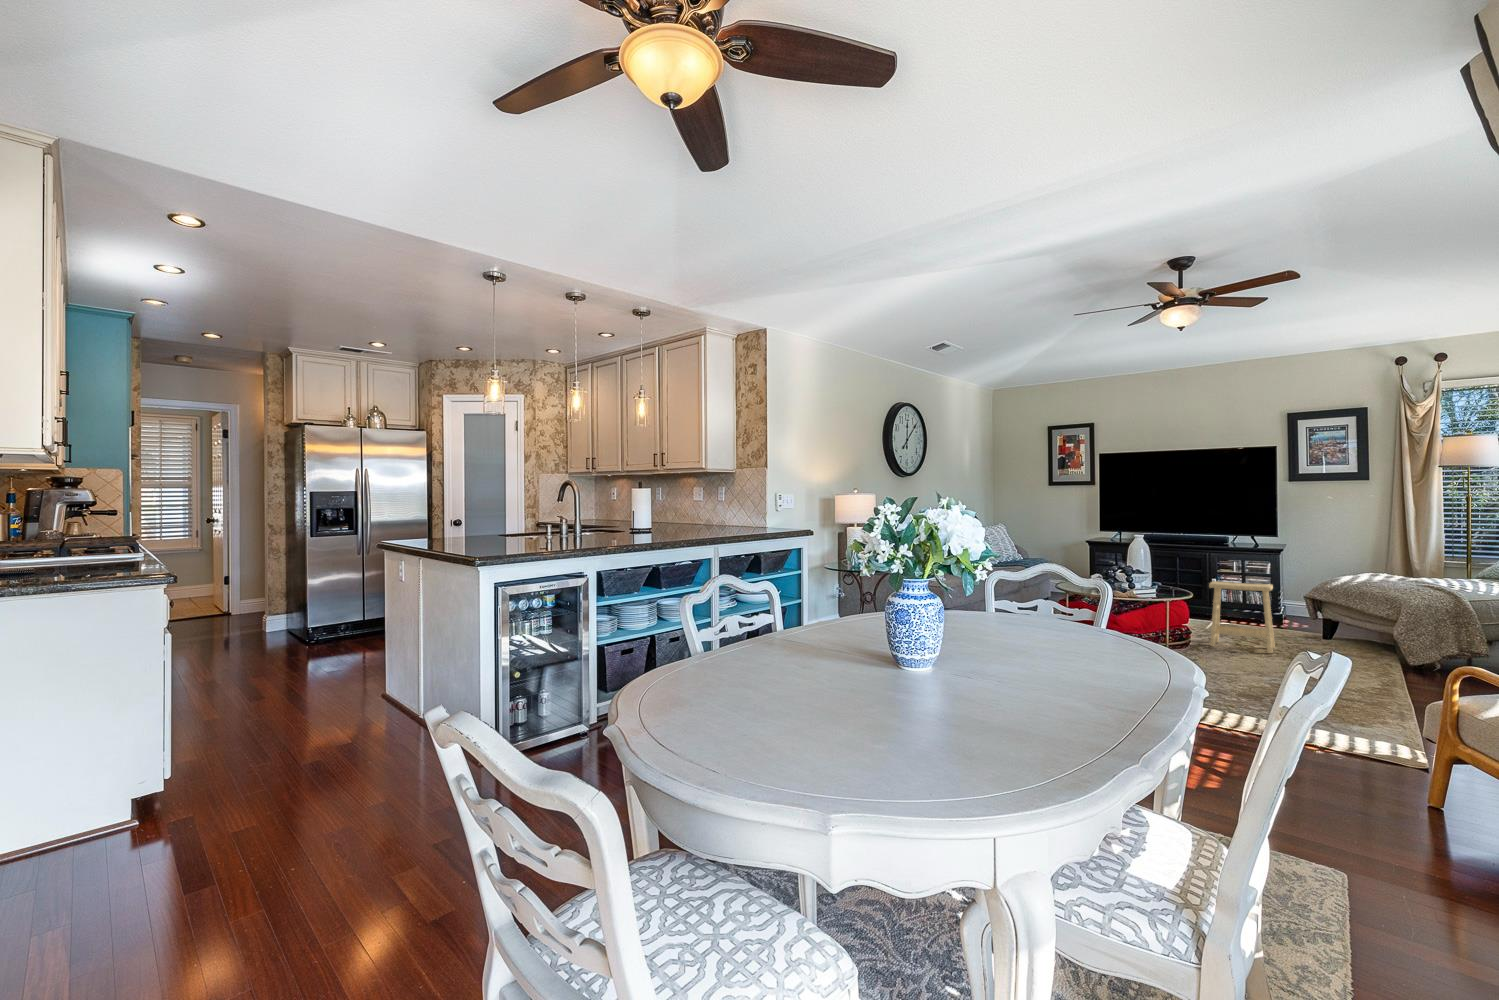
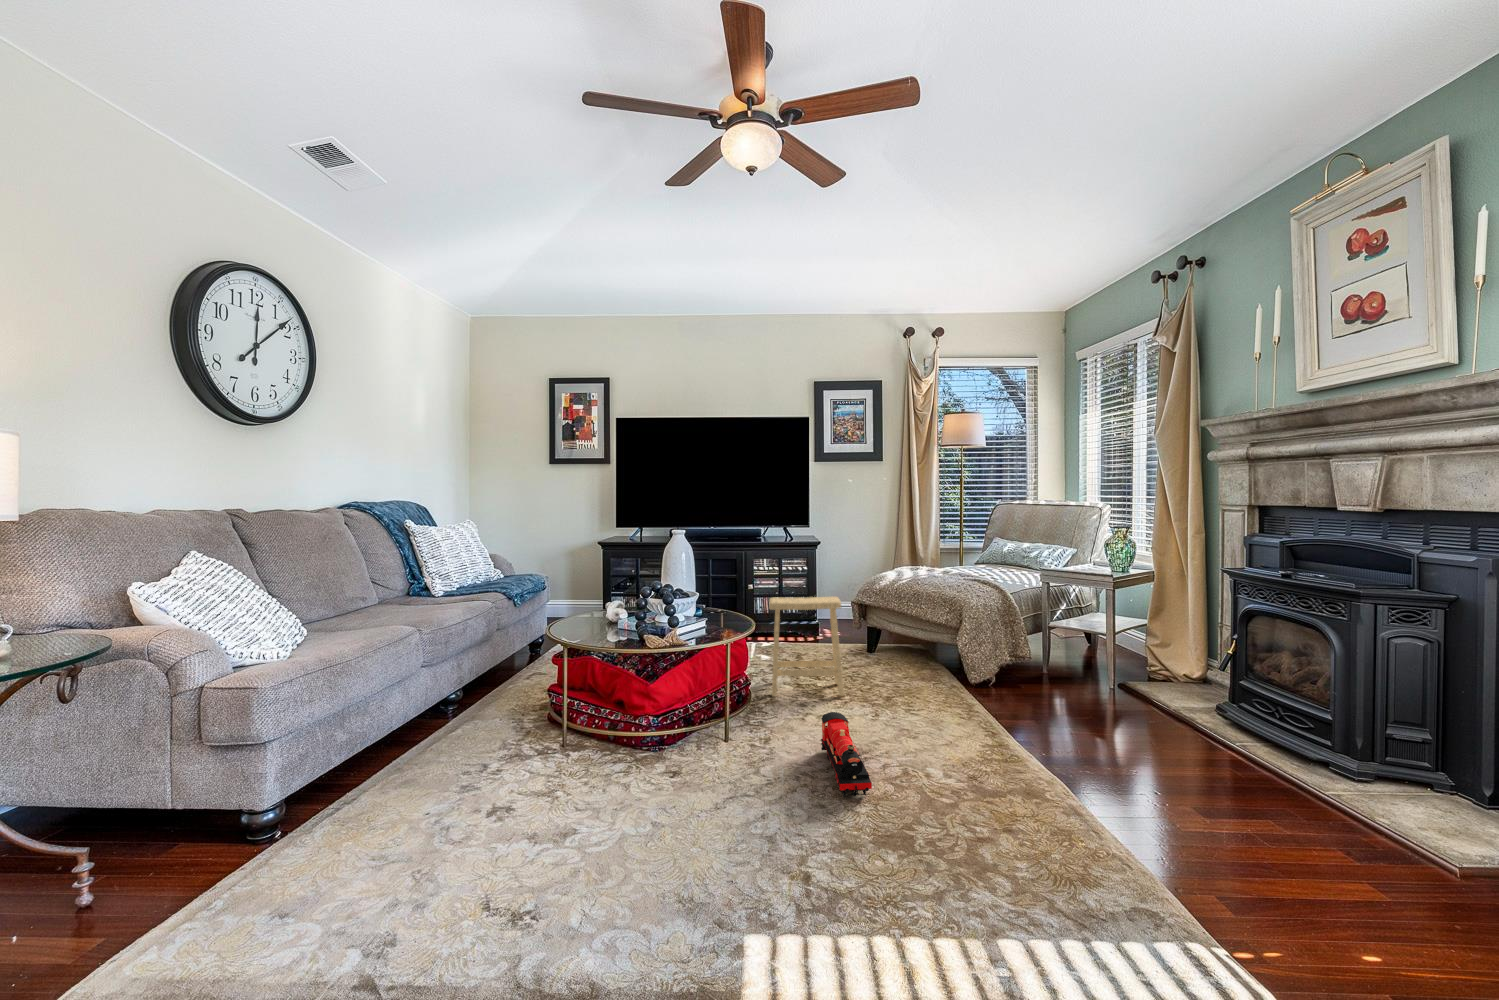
toy train: none [1230,647,1253,686] -> present [821,712,872,796]

